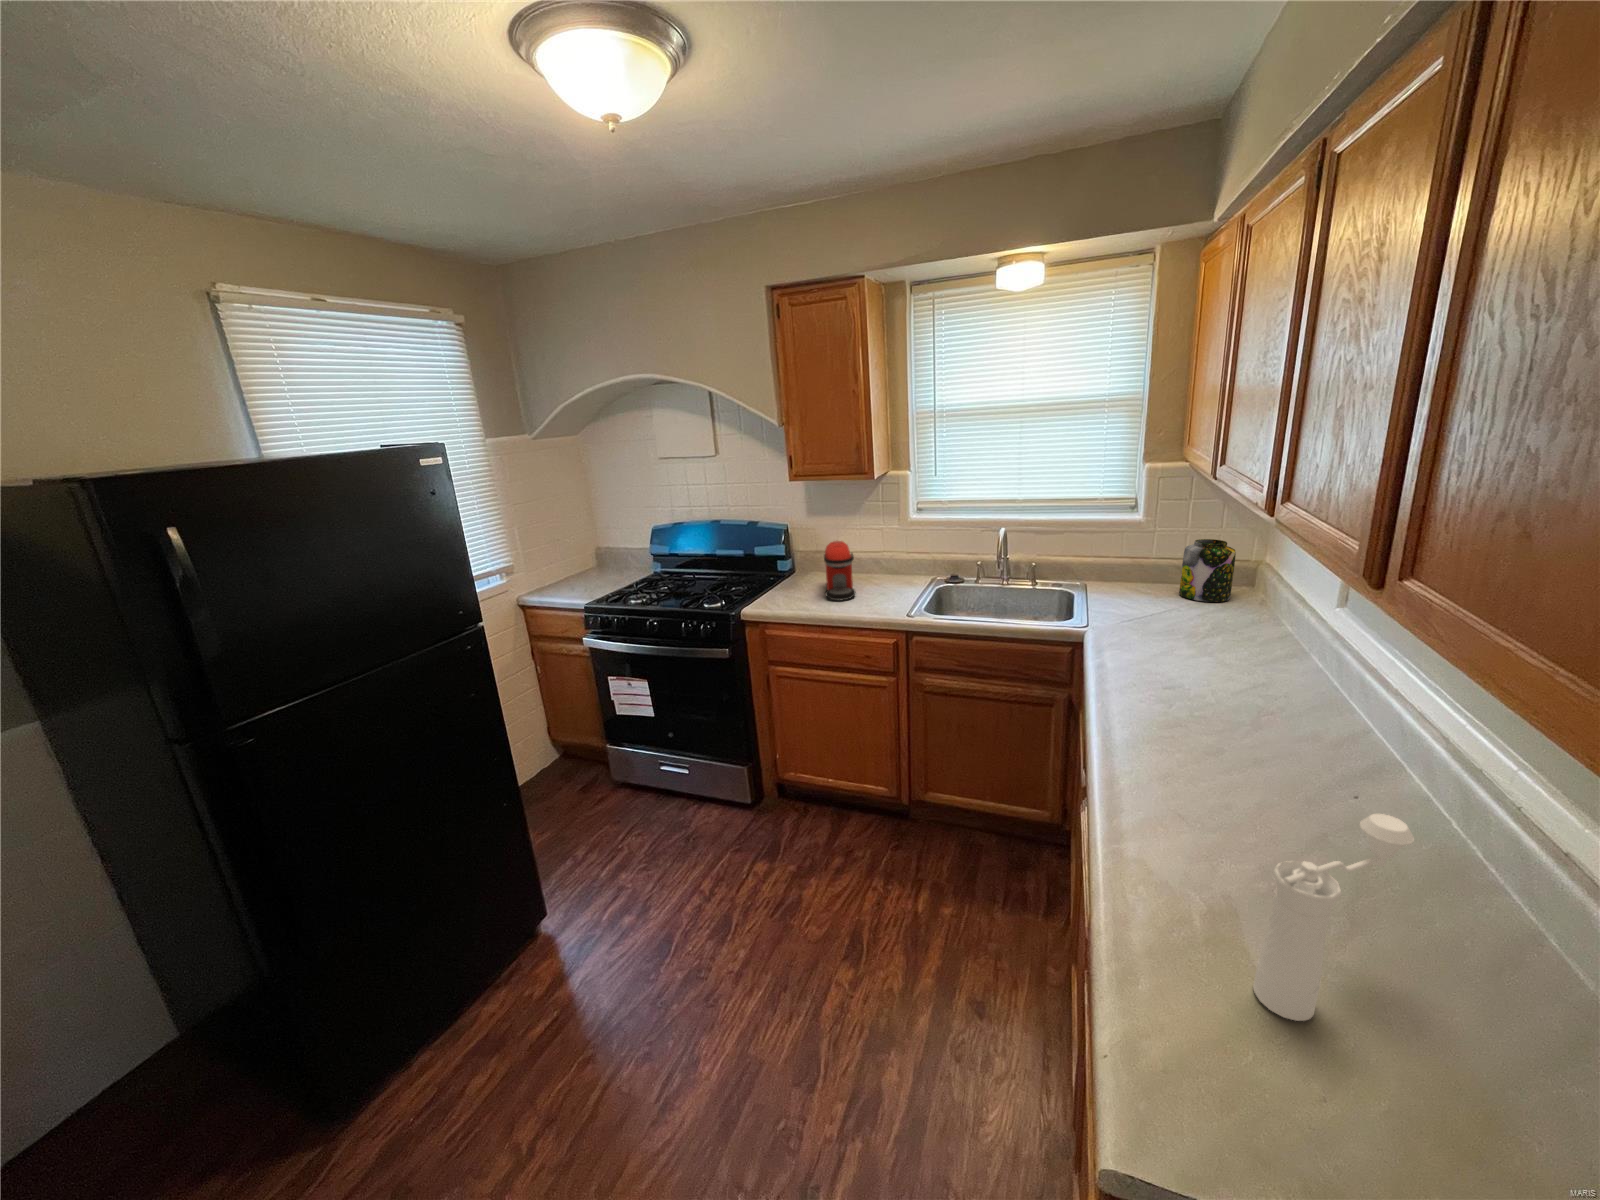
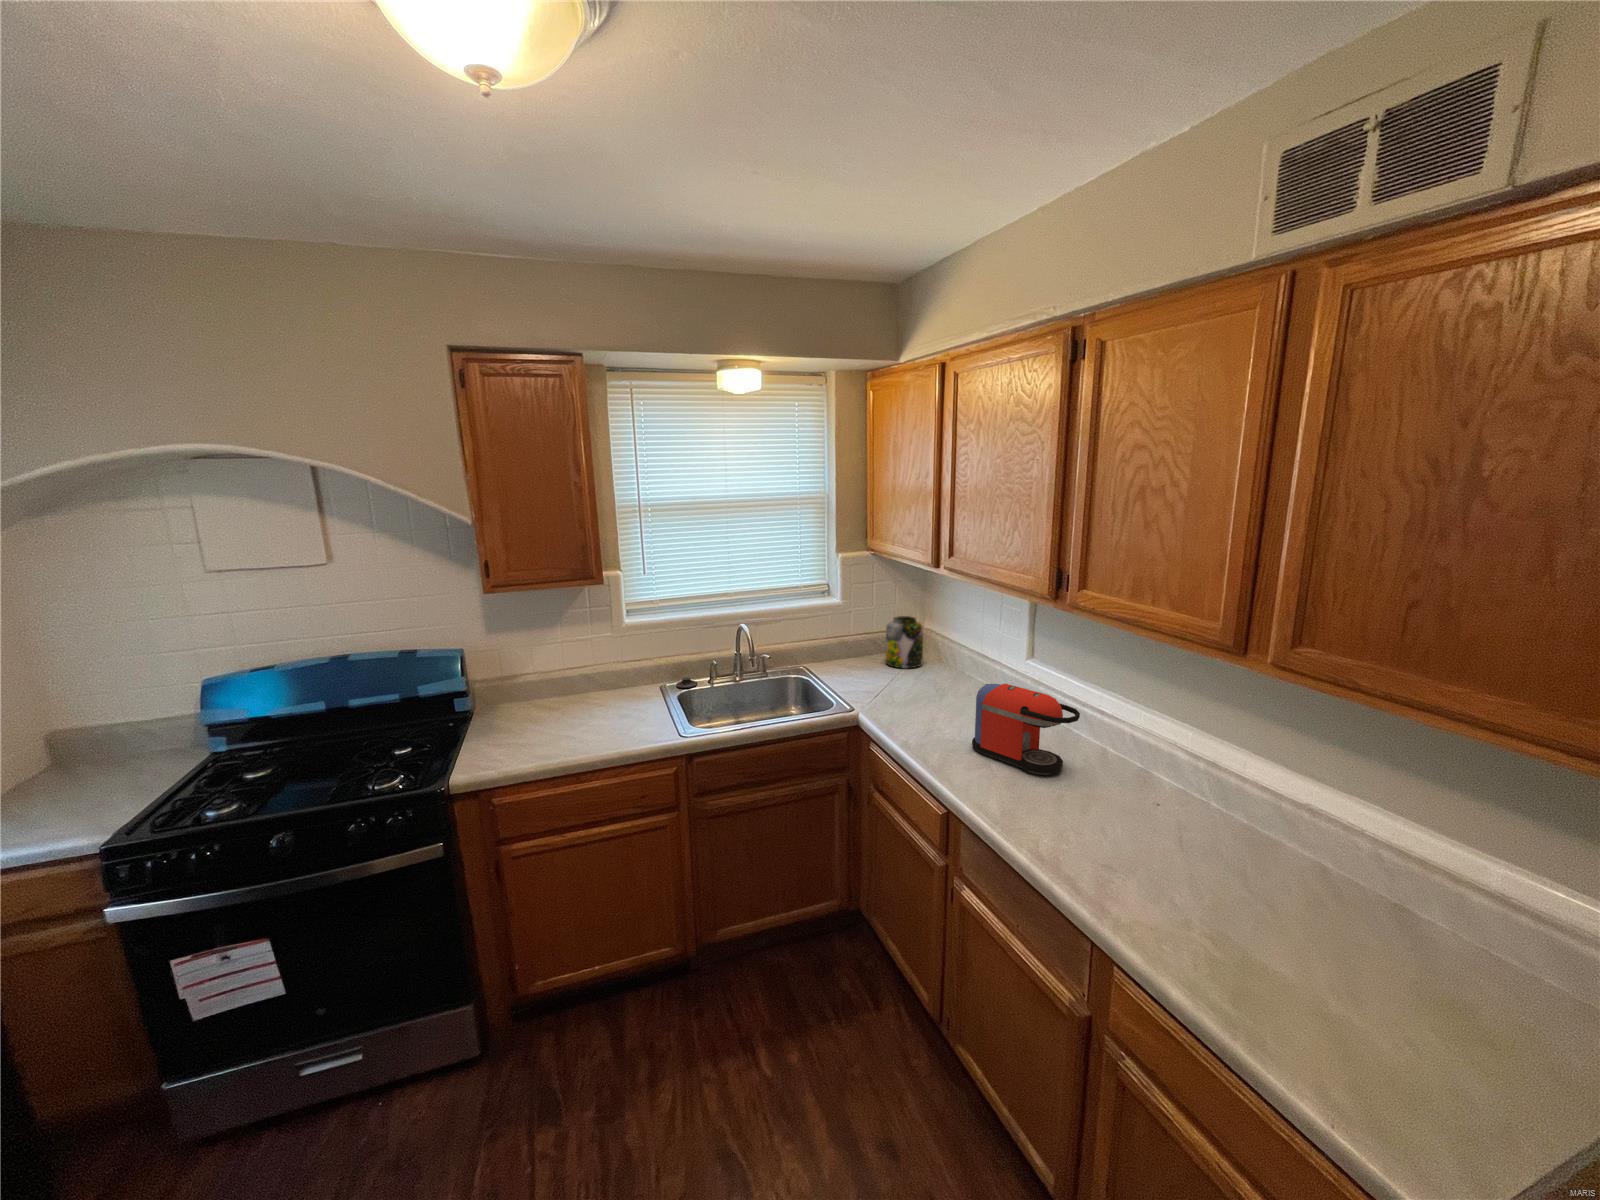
coffee maker: present [824,541,855,600] -> present [972,684,1080,774]
pepper mill: present [1253,814,1414,1021] -> none [1272,810,1333,981]

